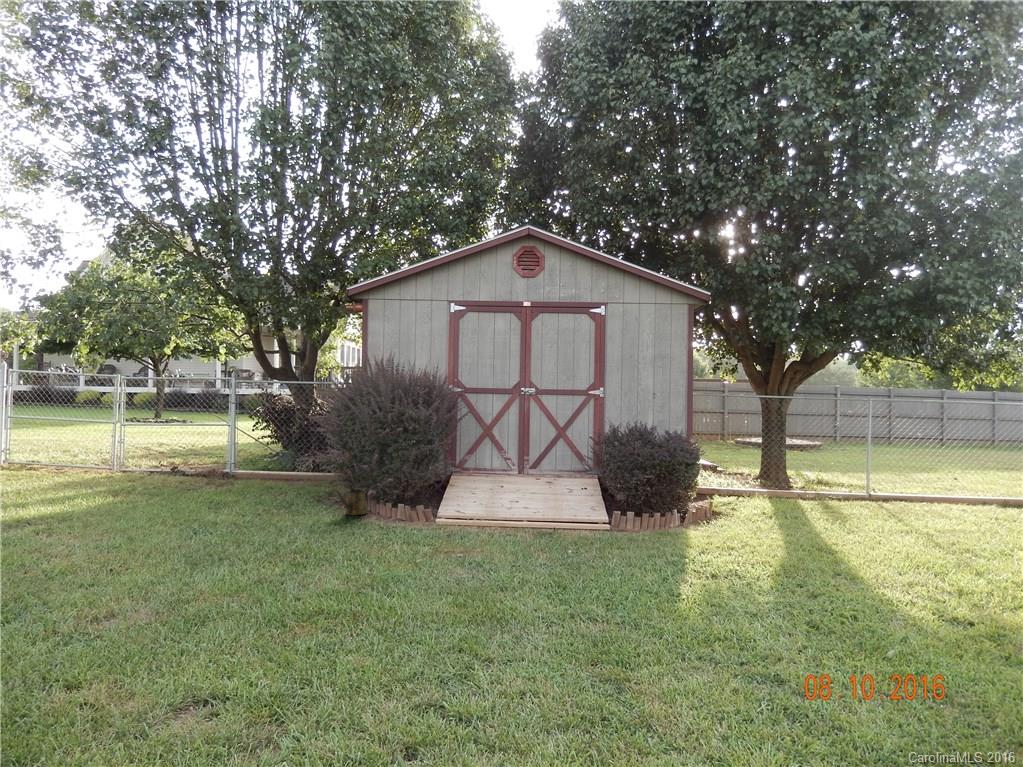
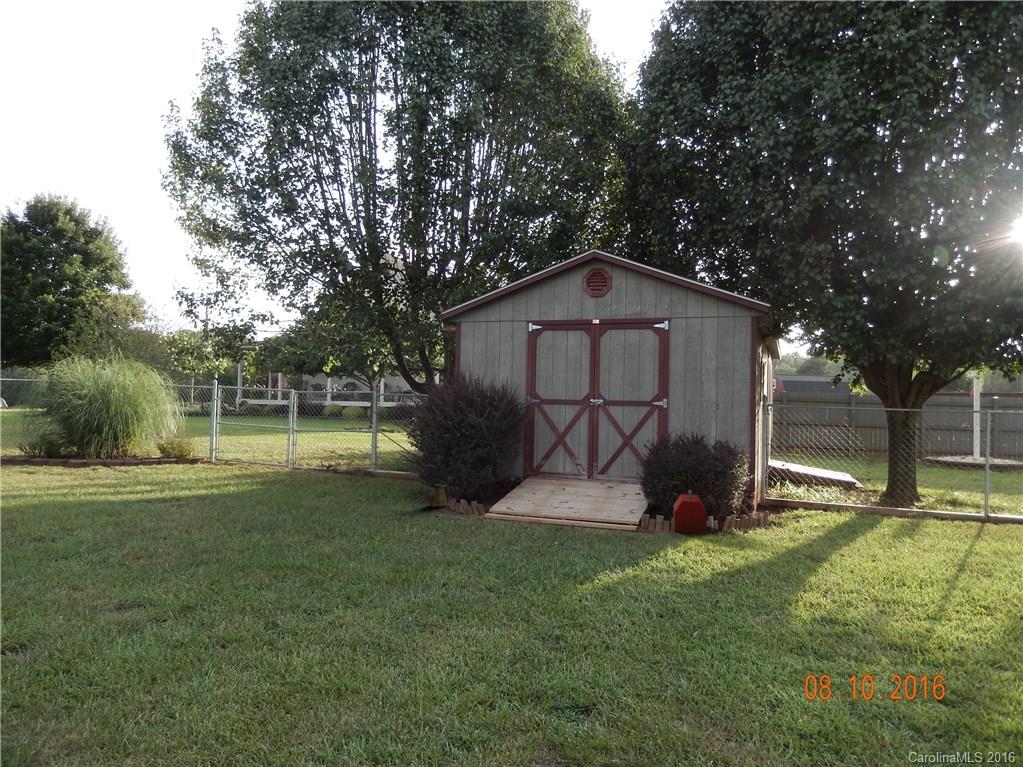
toolbox: none [630,486,677,534] -> present [674,490,707,534]

